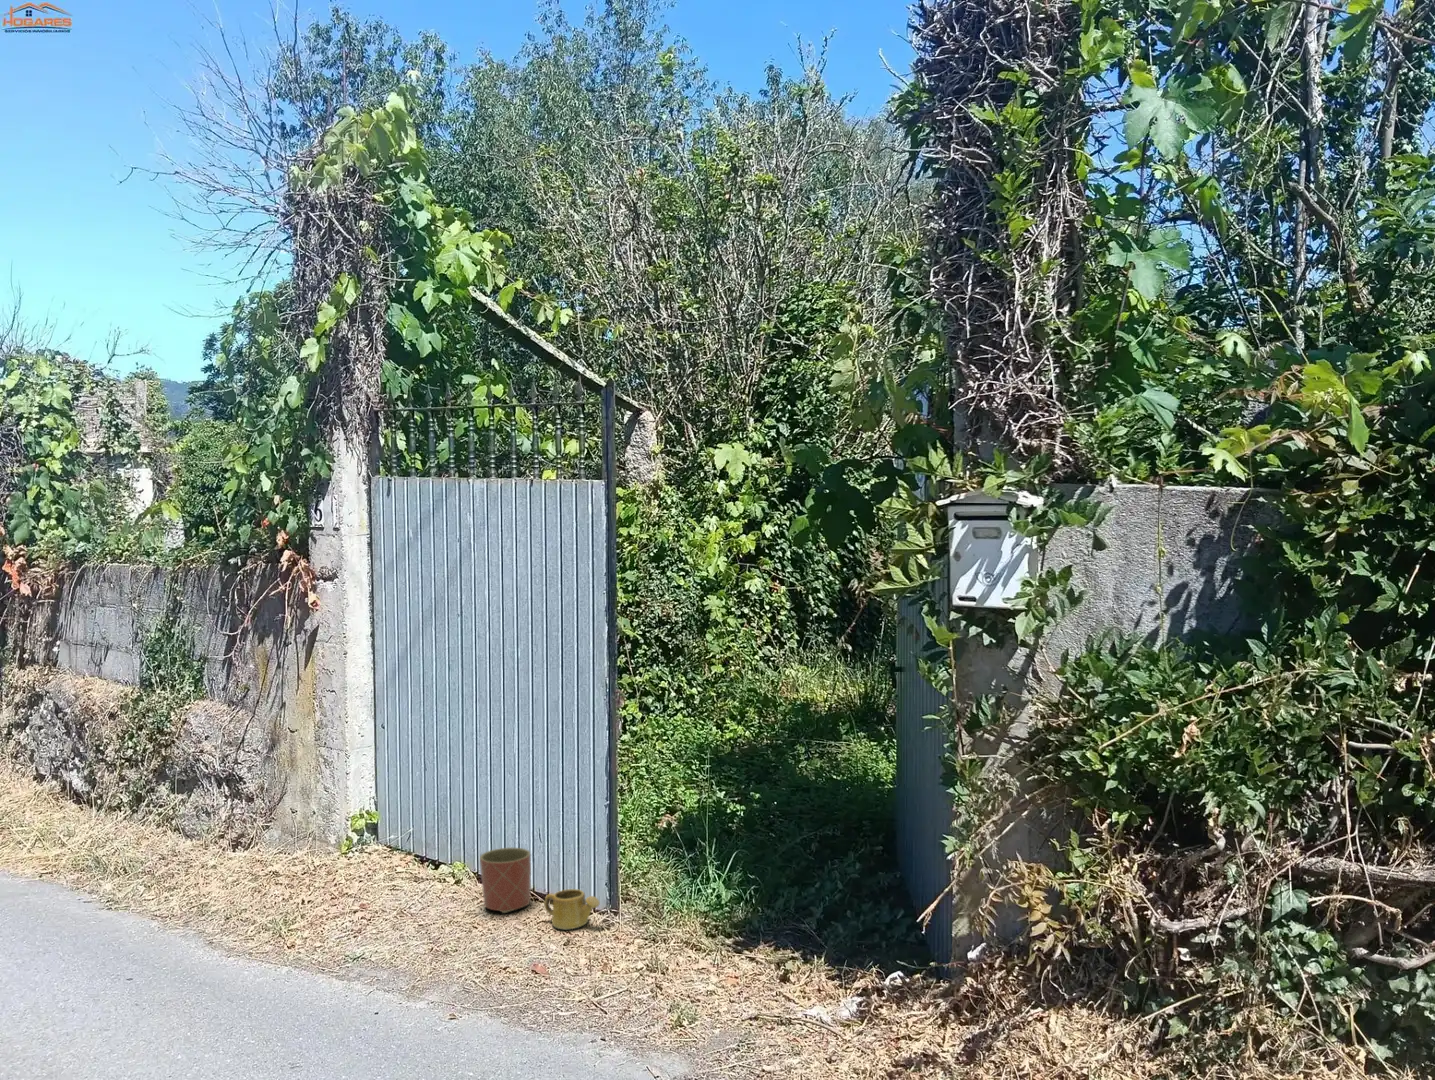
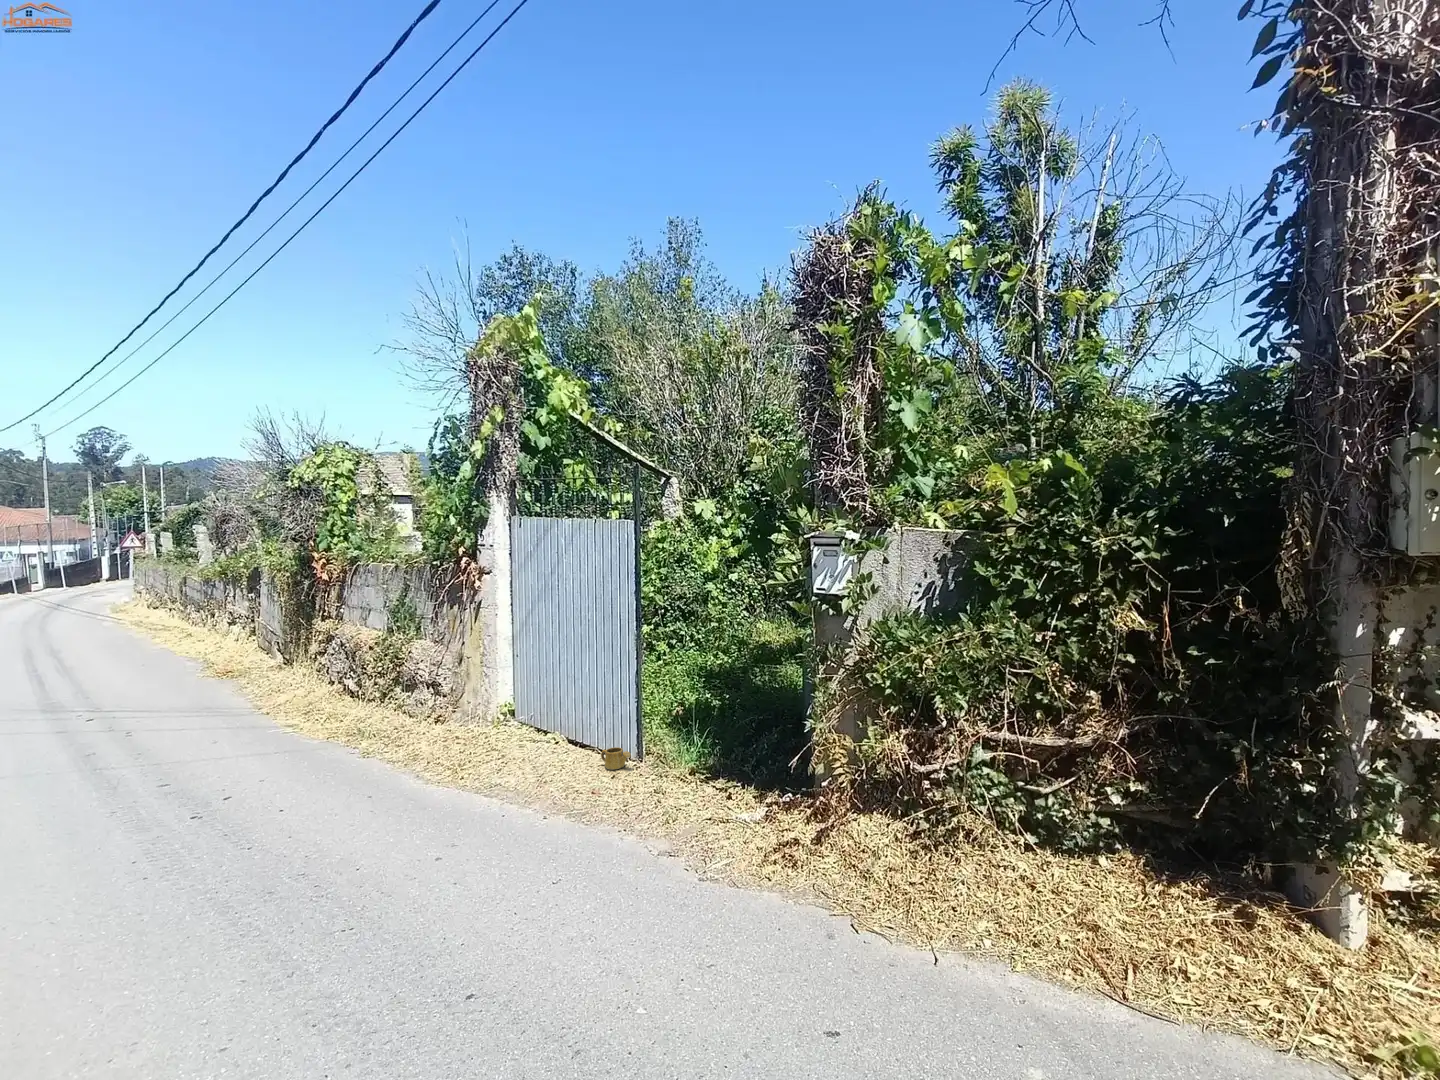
planter: present [480,848,531,913] -> none [567,724,595,760]

